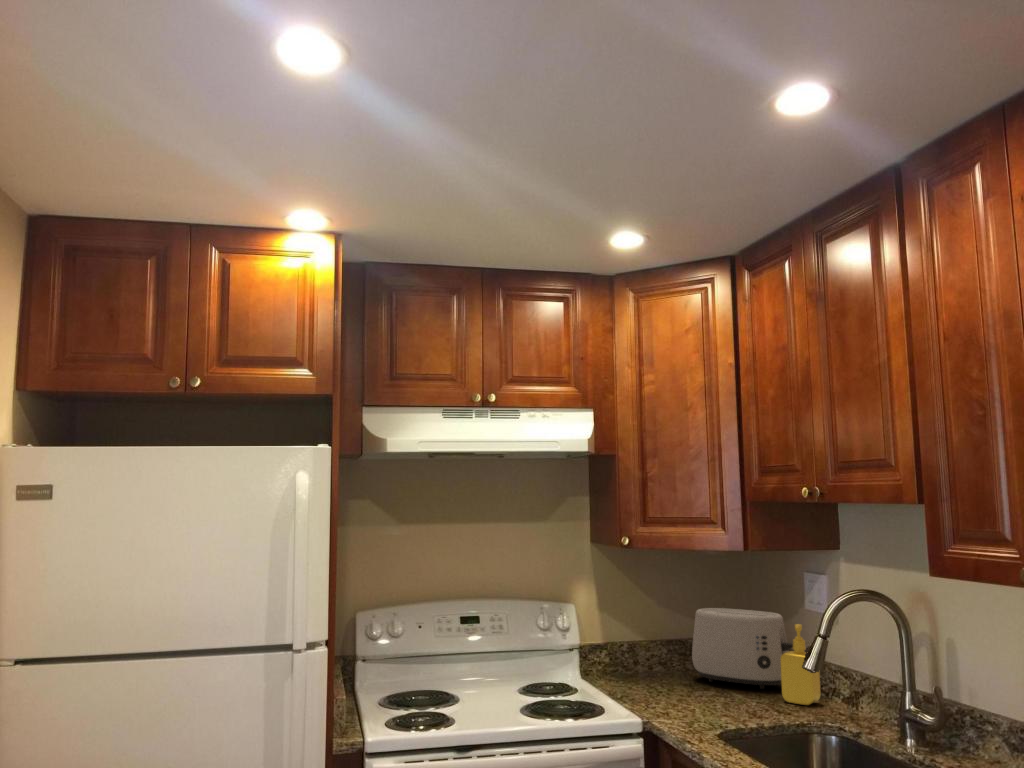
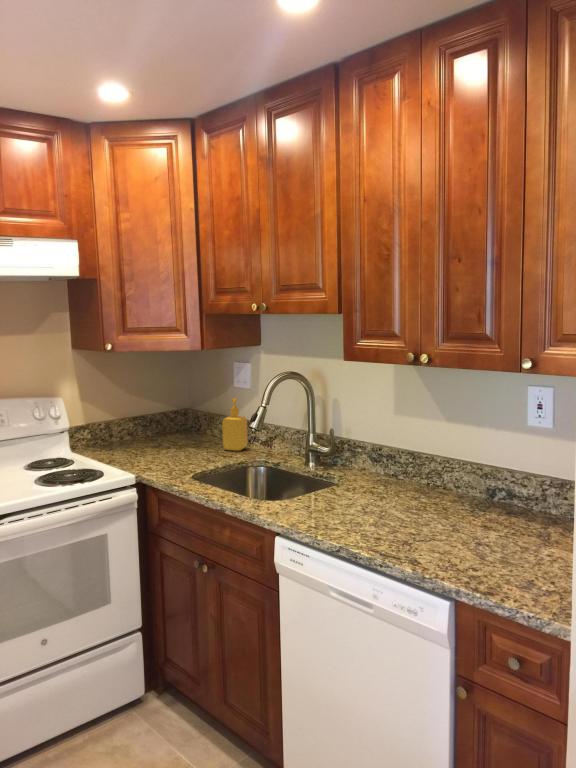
toaster: present [692,608,793,689] -> none [155,391,227,444]

